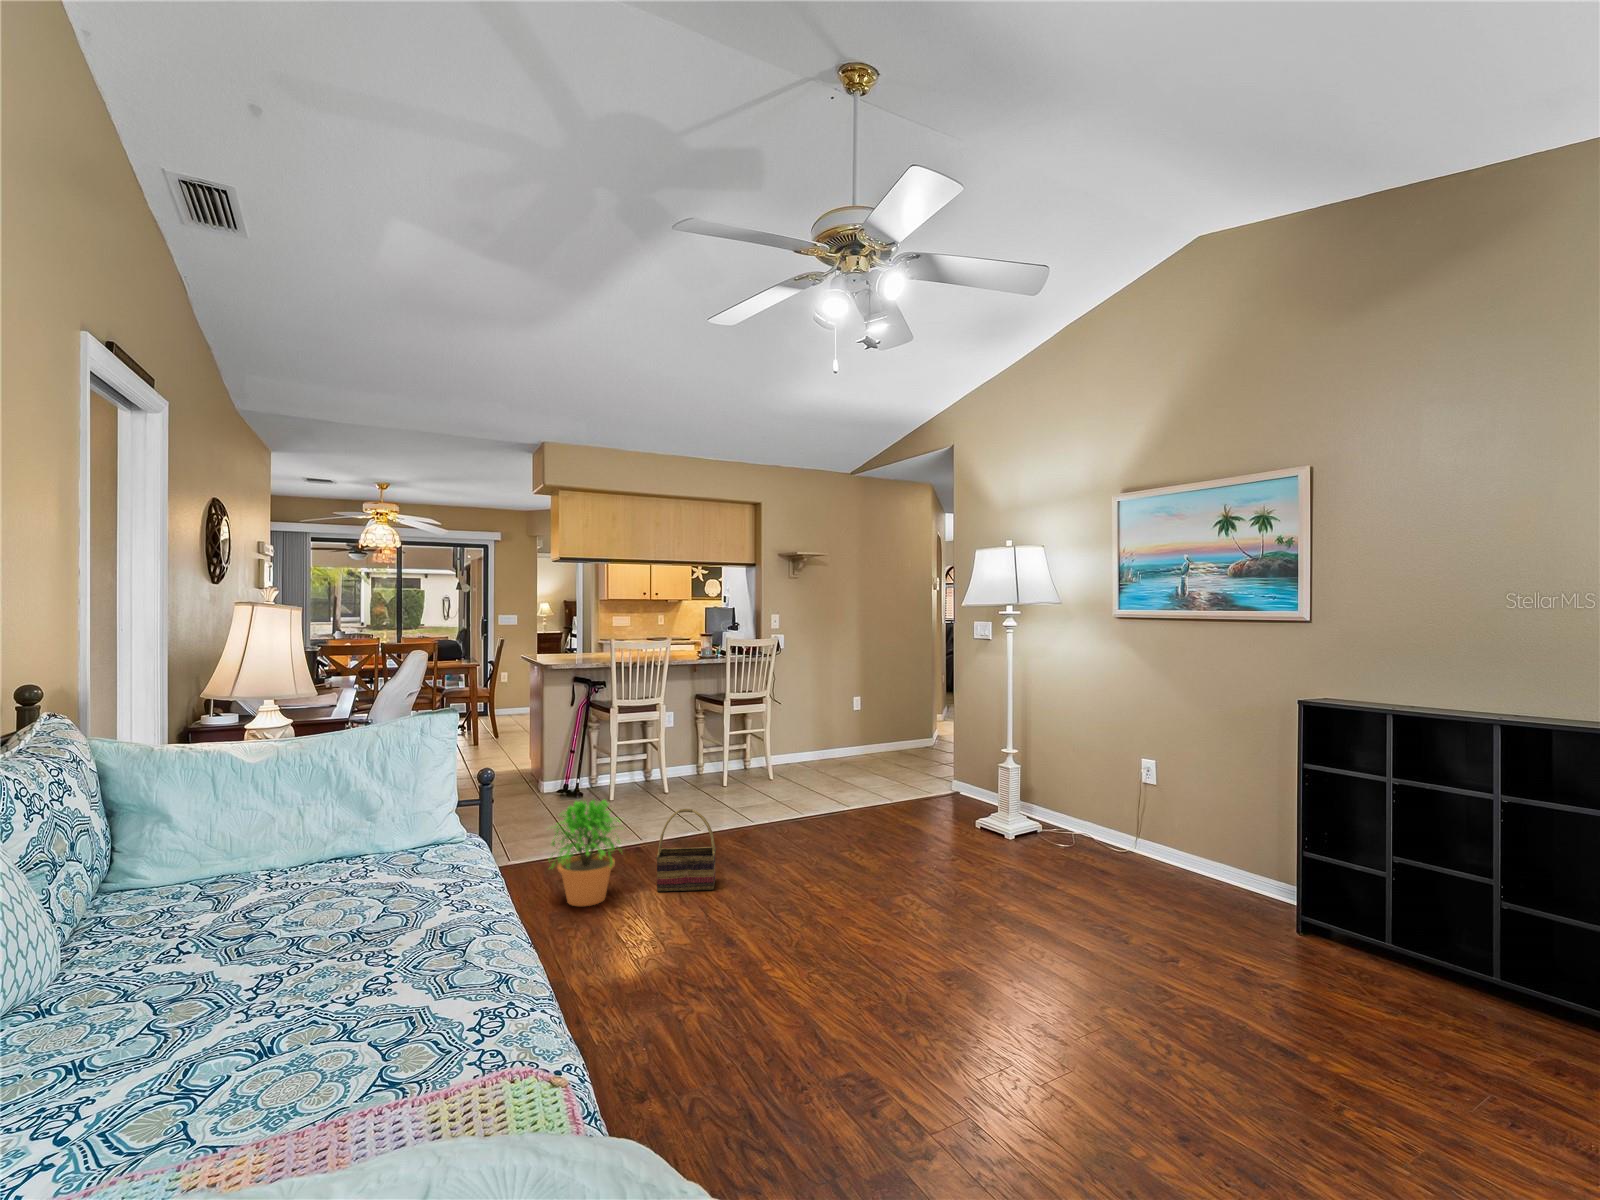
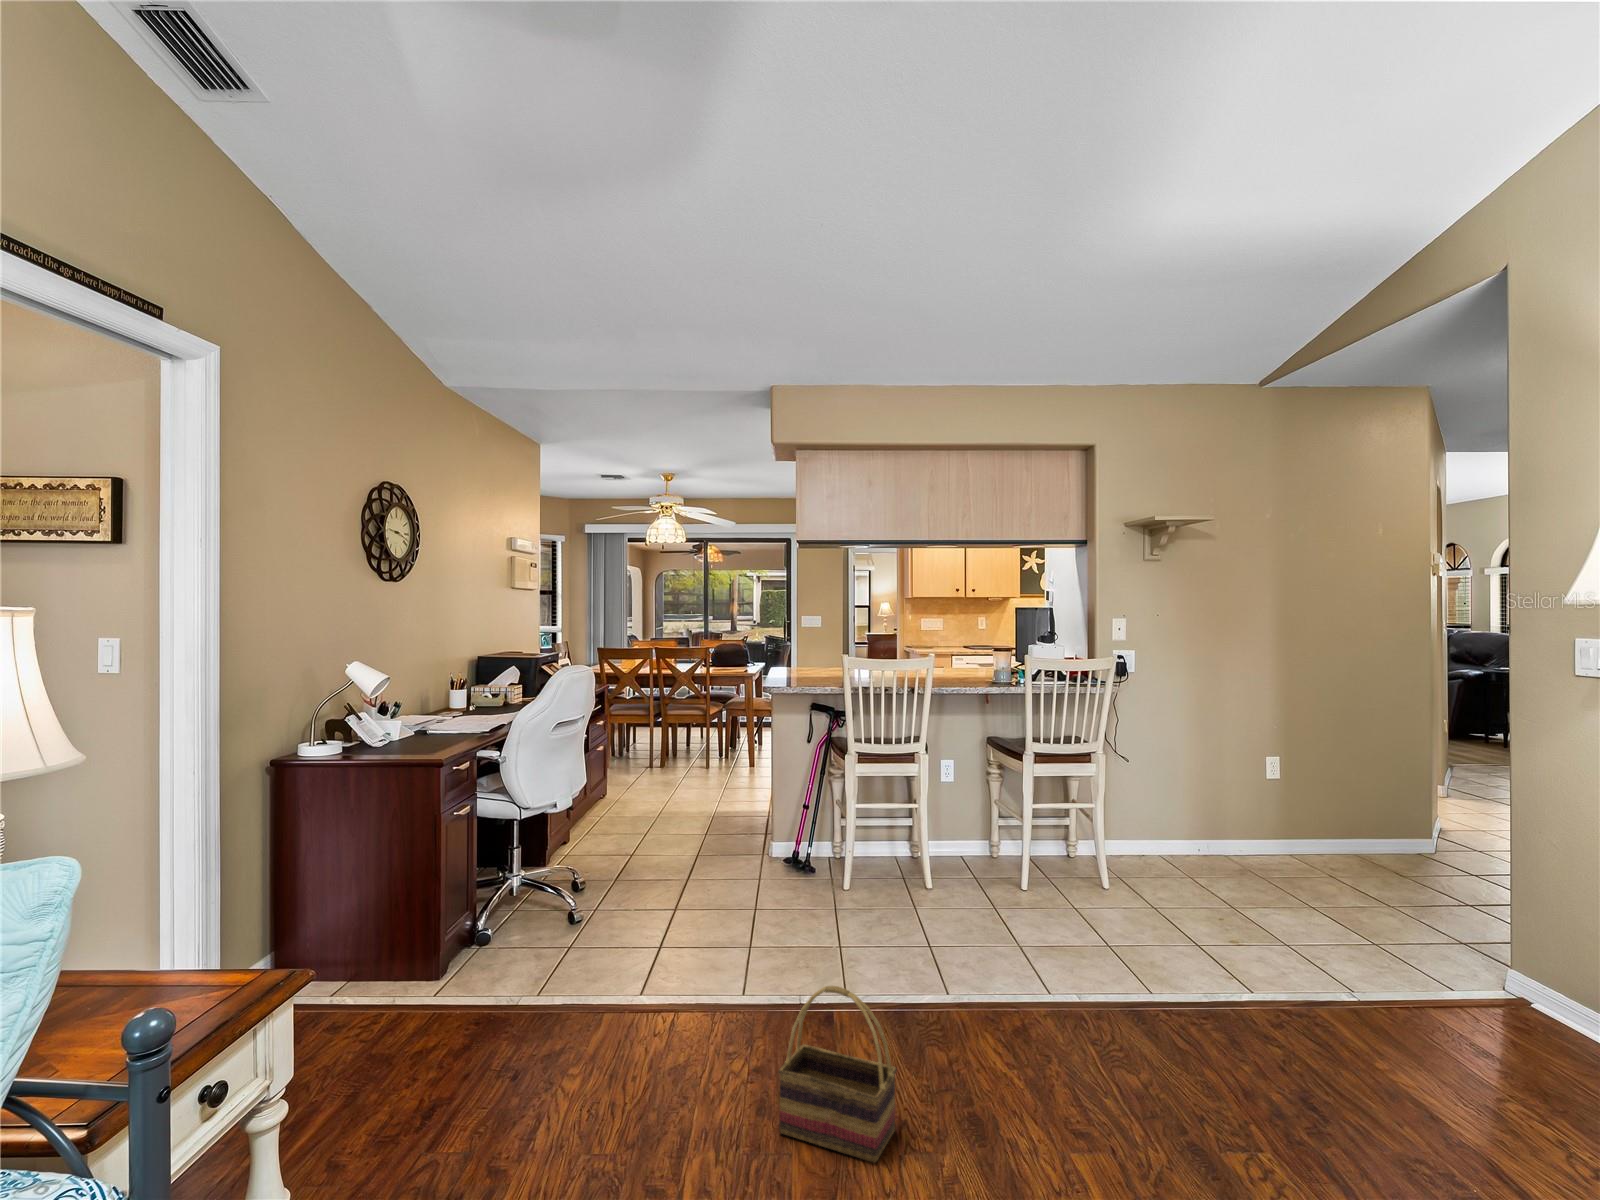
potted plant: present [551,800,622,906] -> none [600,937,729,1137]

